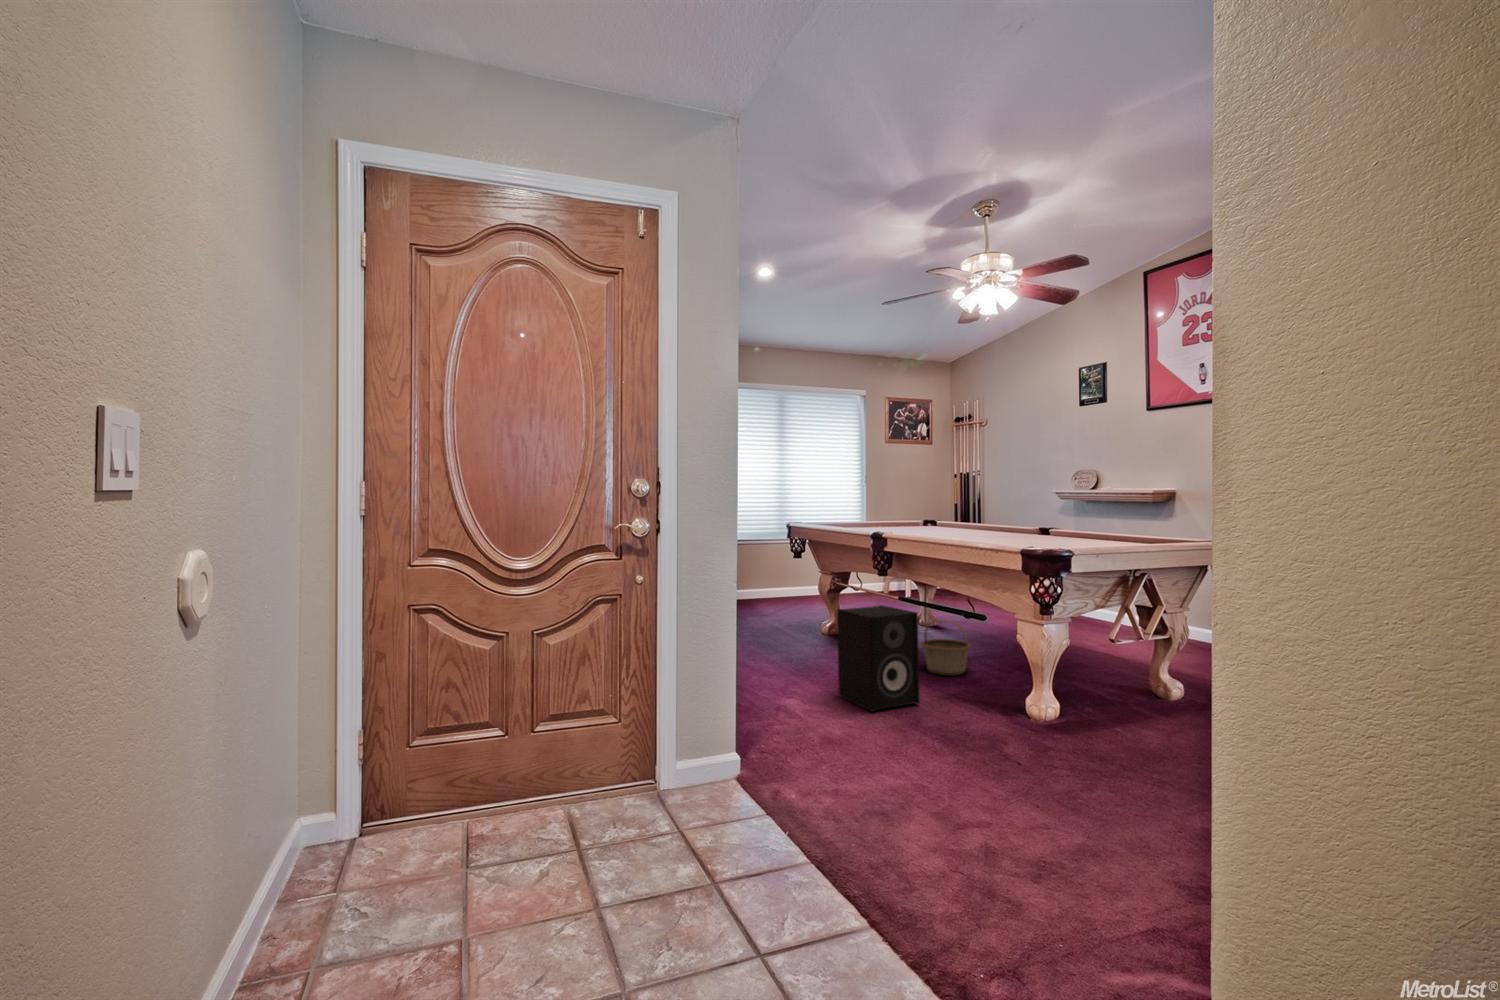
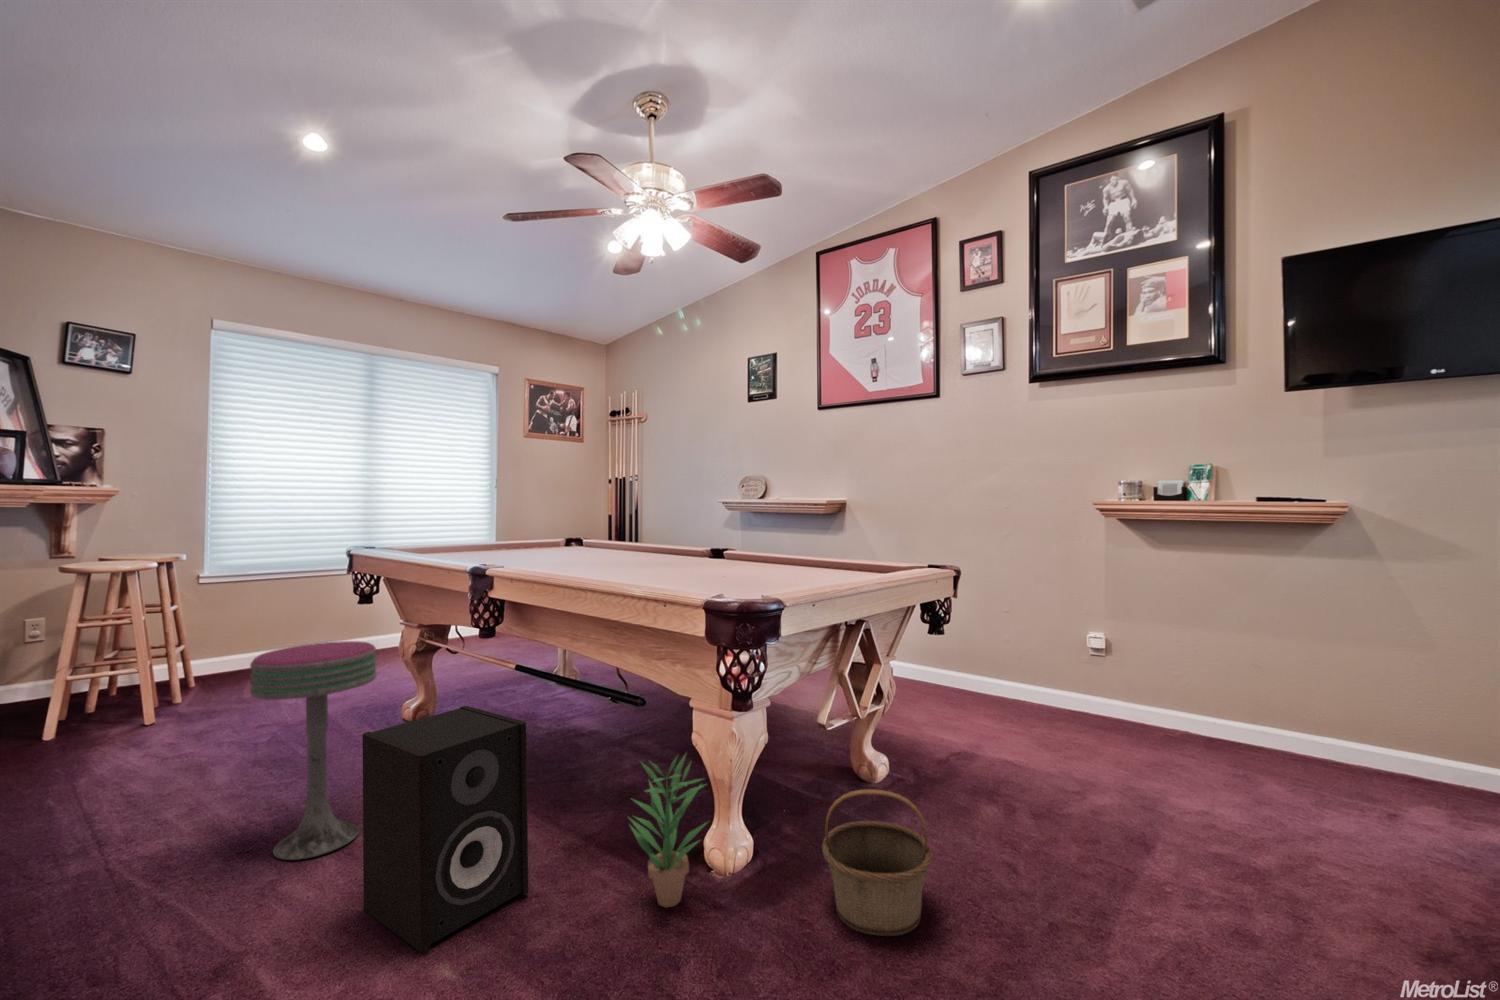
bar stool: none [776,570,831,676] -> present [250,641,377,860]
basket: present [921,620,971,675] -> present [822,789,932,936]
potted plant: none [975,636,1026,723] -> present [630,755,706,908]

